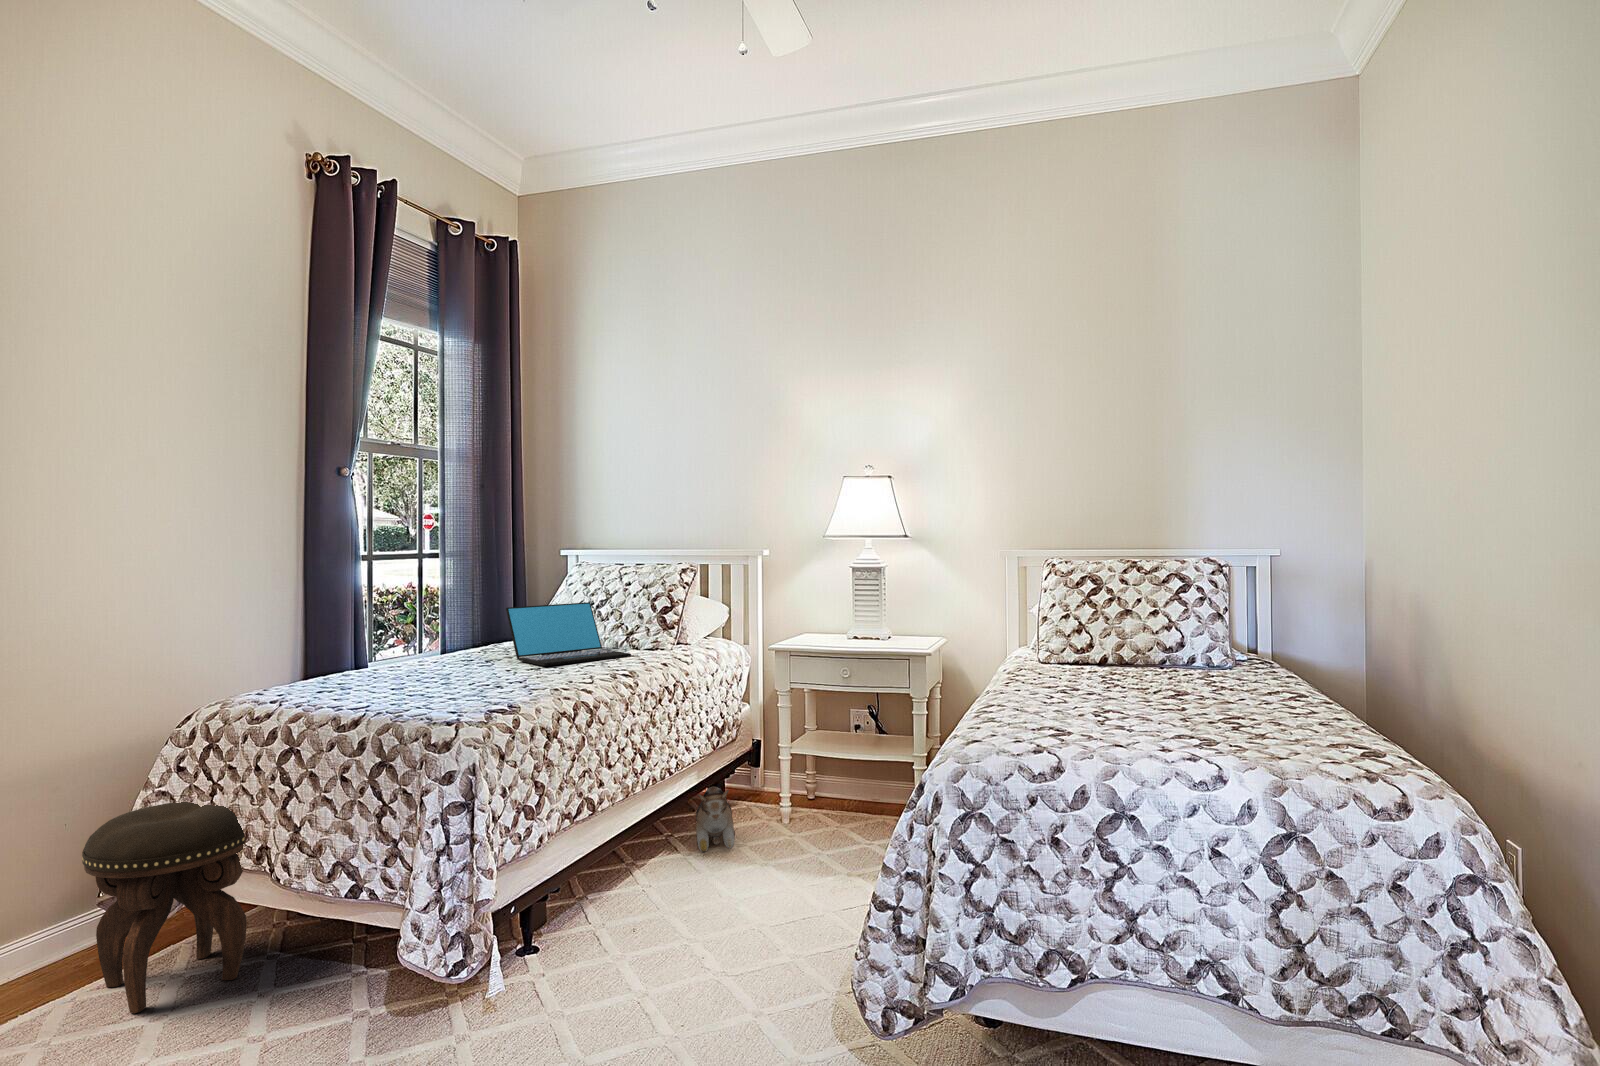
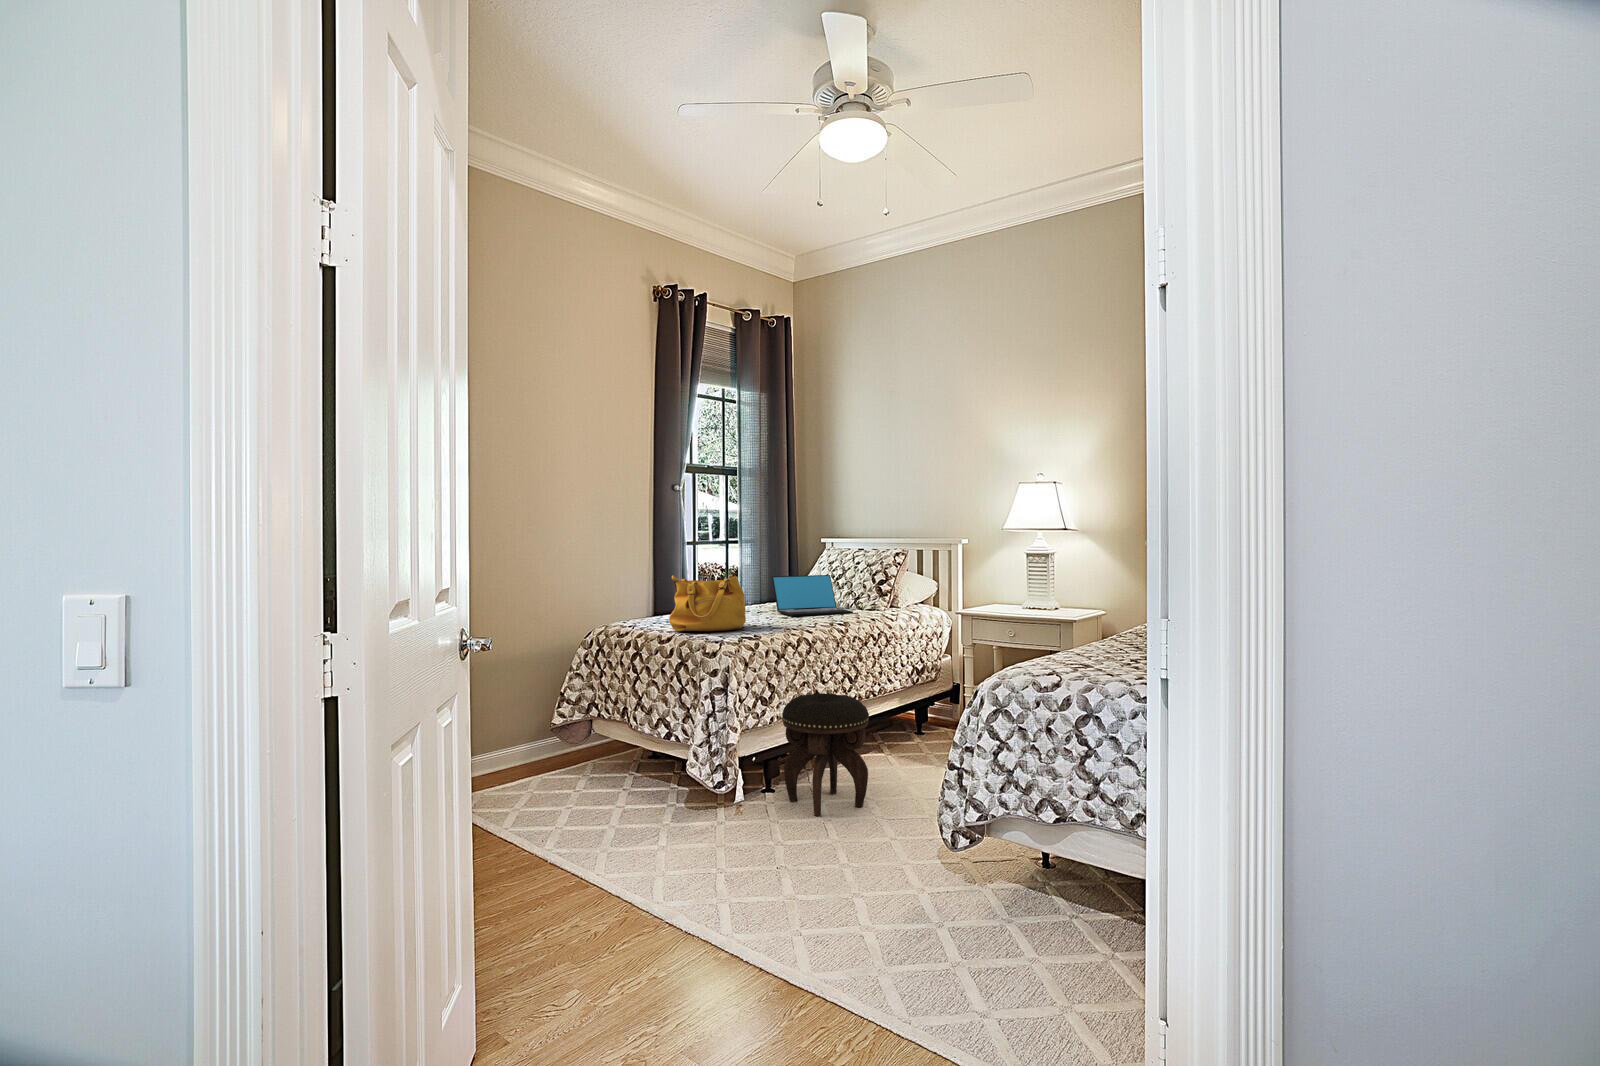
handbag: none [350,603,483,706] -> present [669,571,746,631]
plush toy: present [696,786,735,852] -> none [894,709,927,756]
footstool: present [82,802,247,1013] -> present [782,693,869,816]

